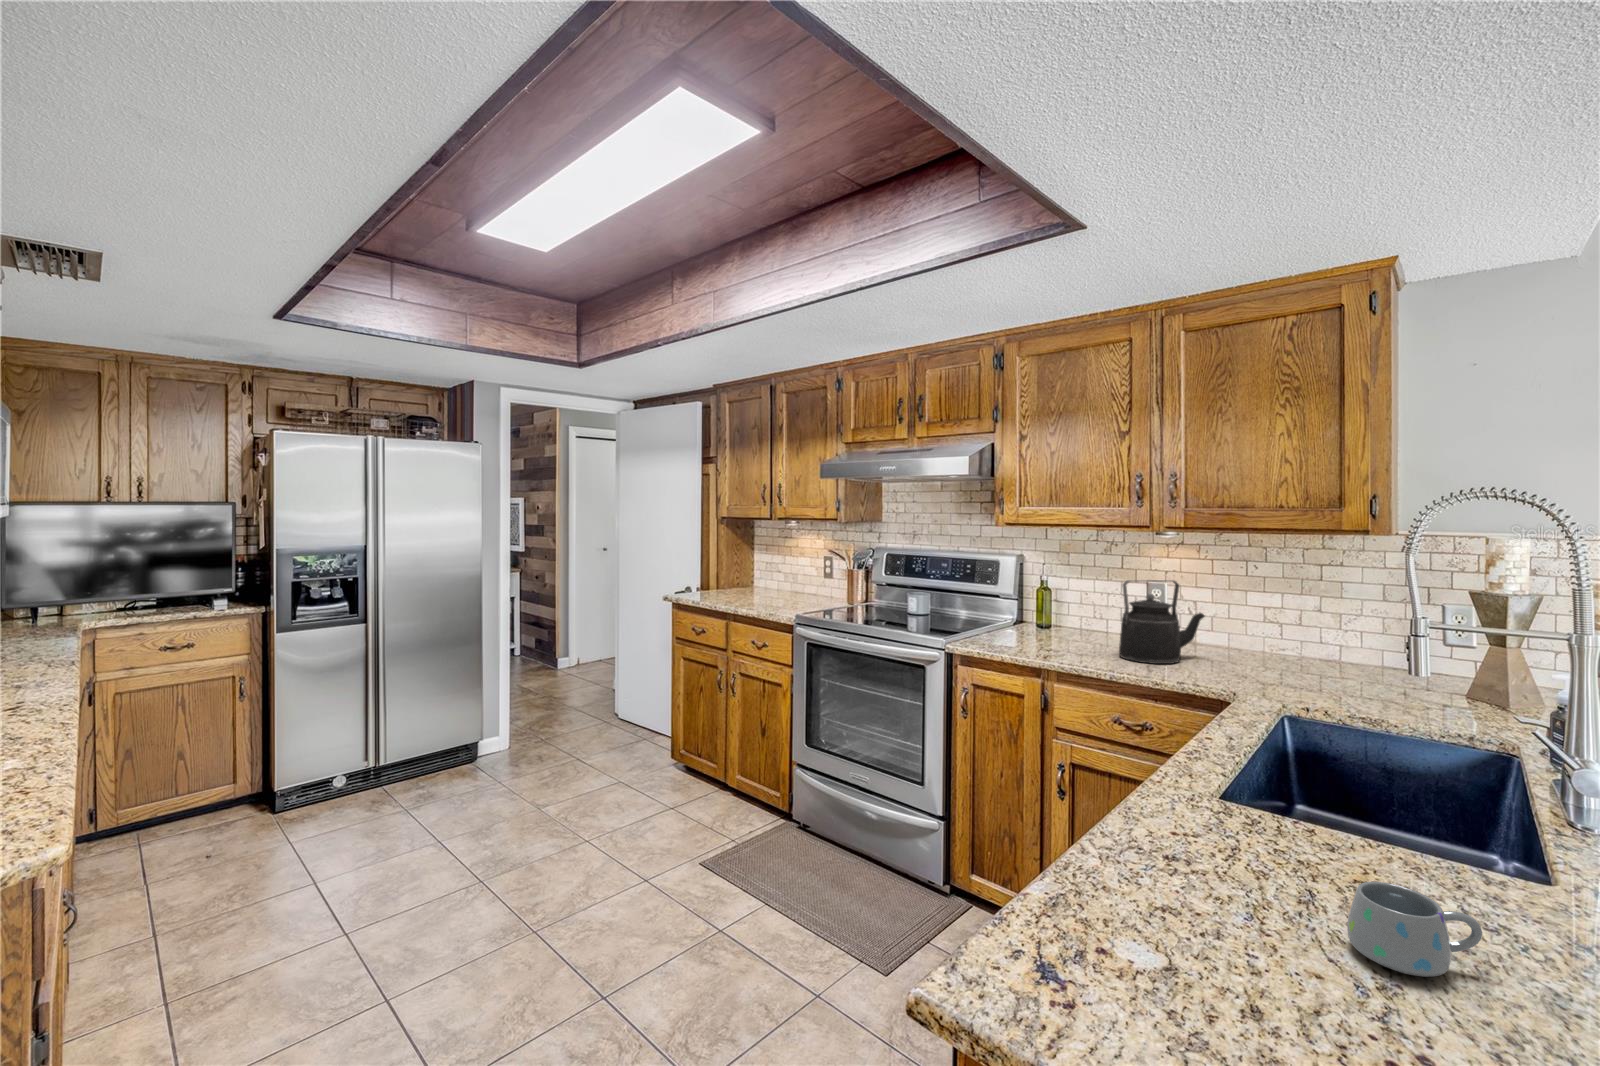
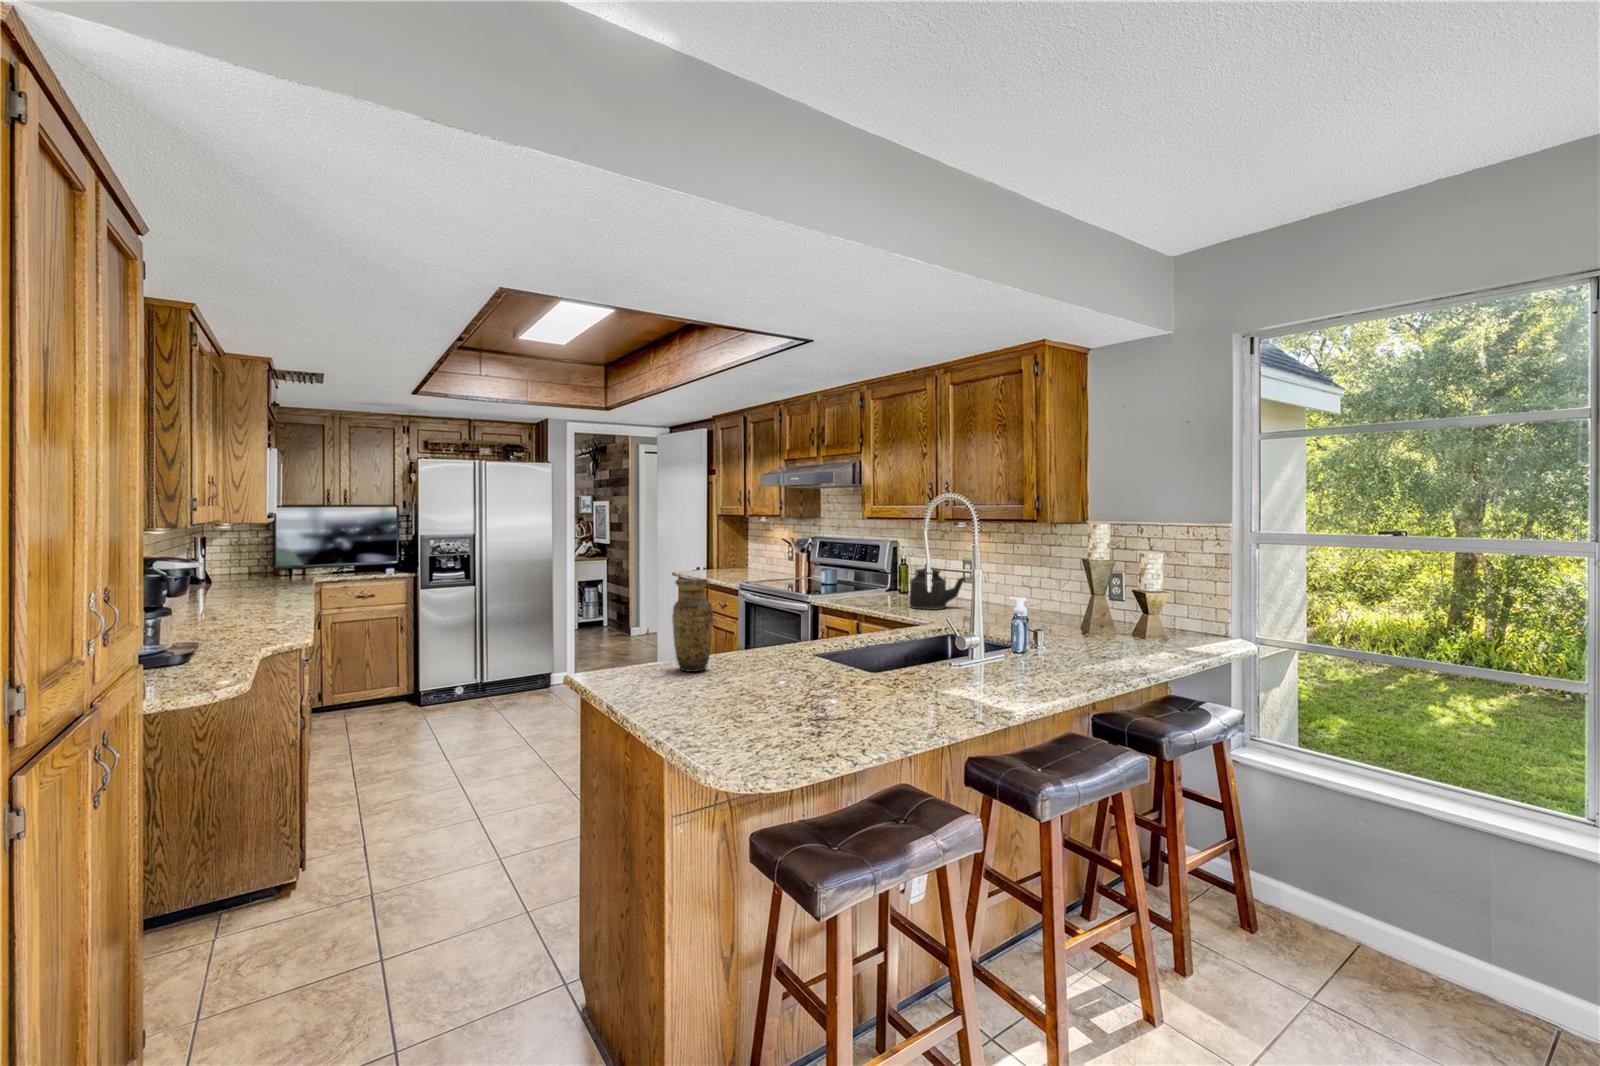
vase: none [1166,690,1284,951] -> present [672,578,713,672]
mug: present [1347,882,1482,977] -> none [727,650,764,677]

